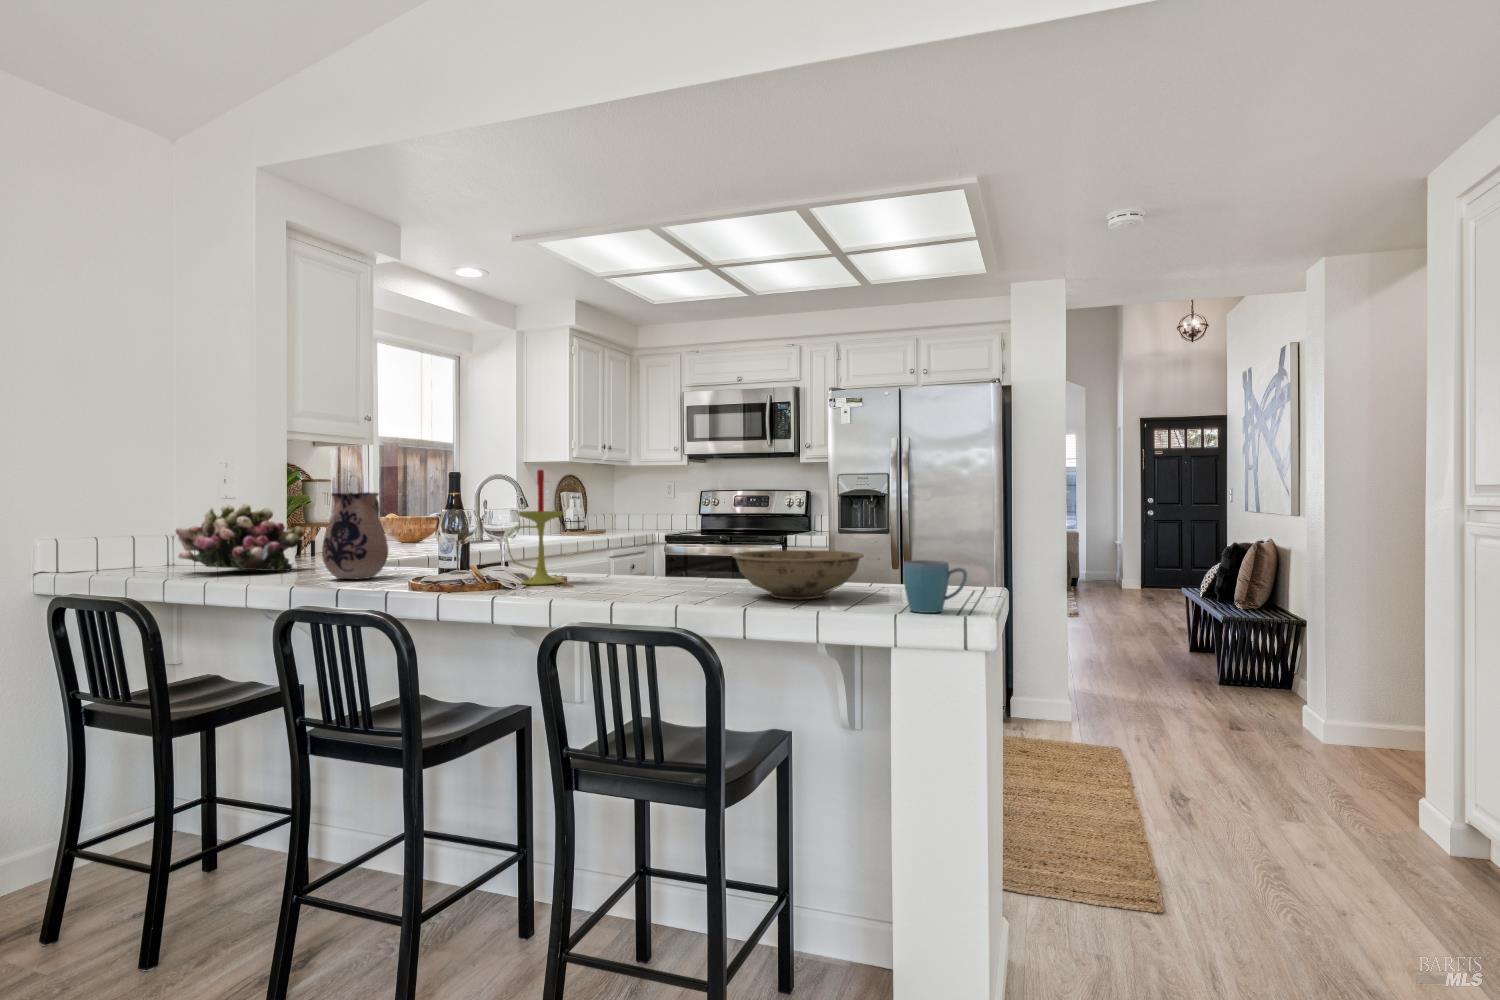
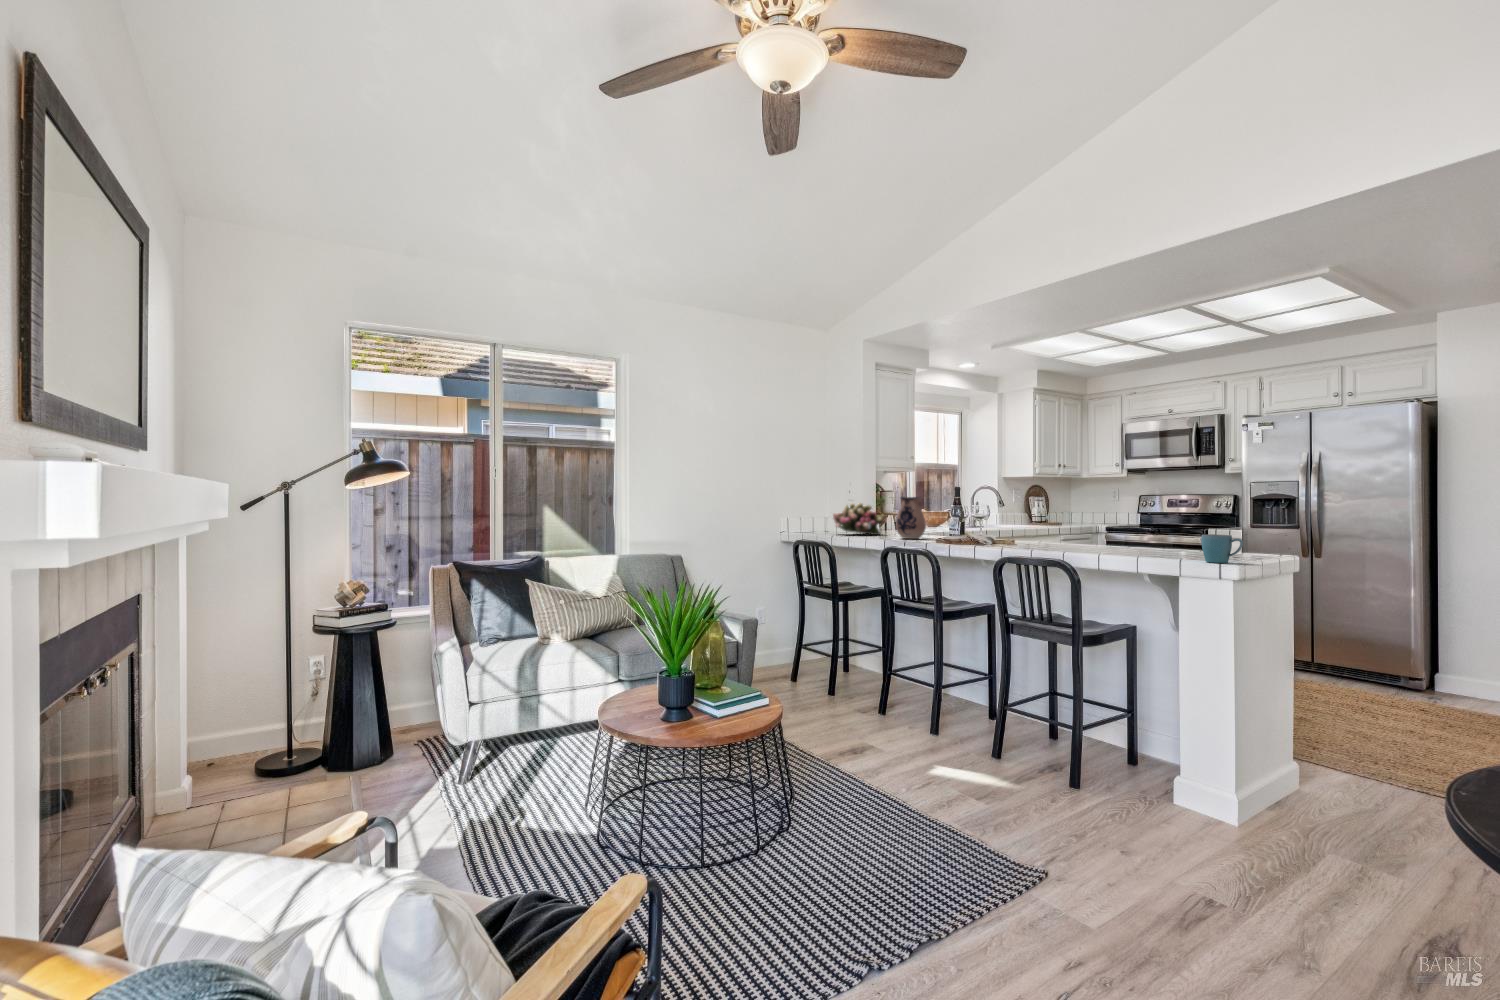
candle: present [506,470,563,585] -> none [984,483,1015,544]
bowl: present [732,550,864,599] -> none [1104,529,1190,555]

